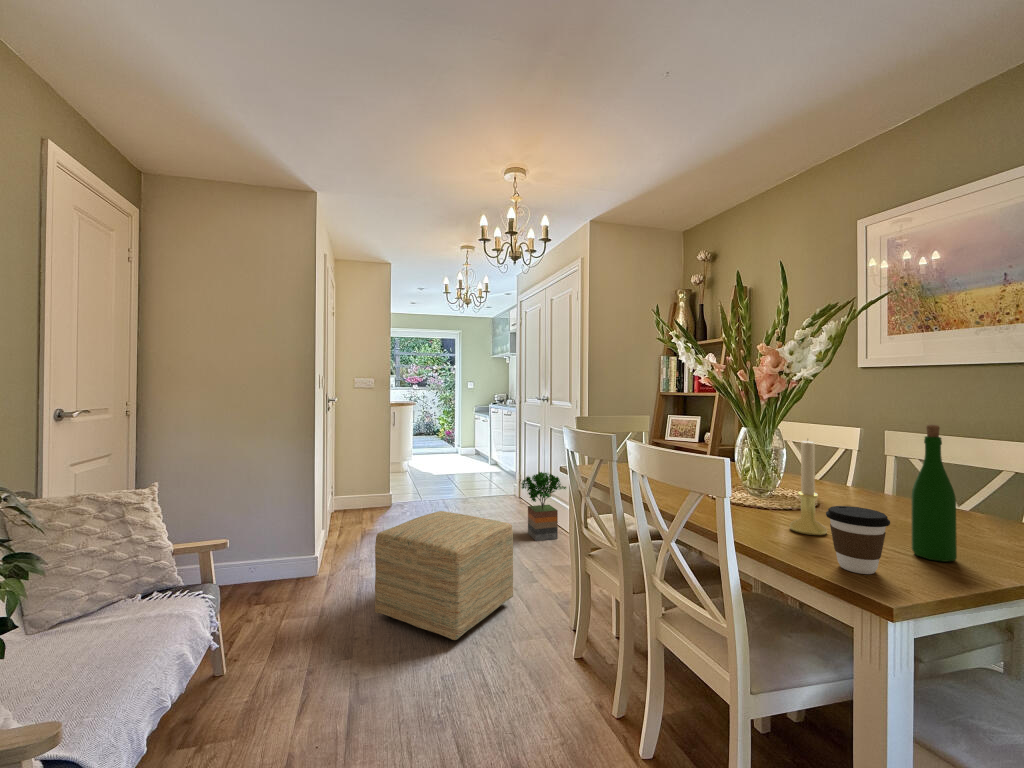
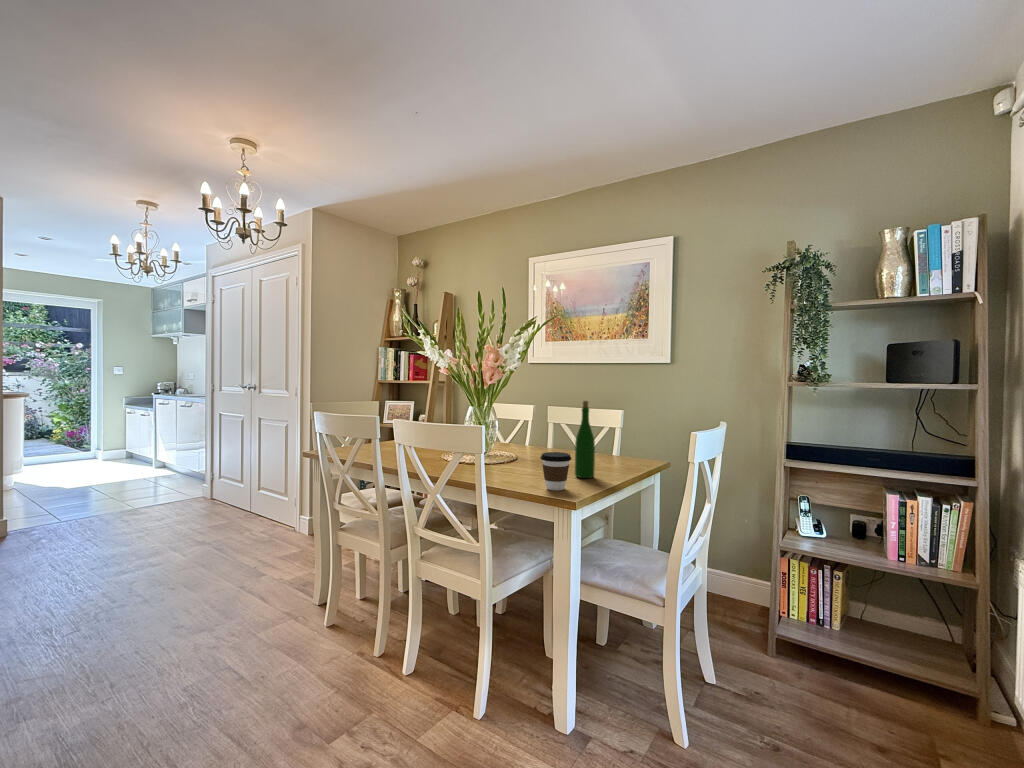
candle holder: present [790,441,827,536] -> none [511,412,532,476]
potted tree: present [521,472,566,541] -> none [229,465,286,540]
ottoman: present [375,511,513,640] -> none [49,520,247,665]

